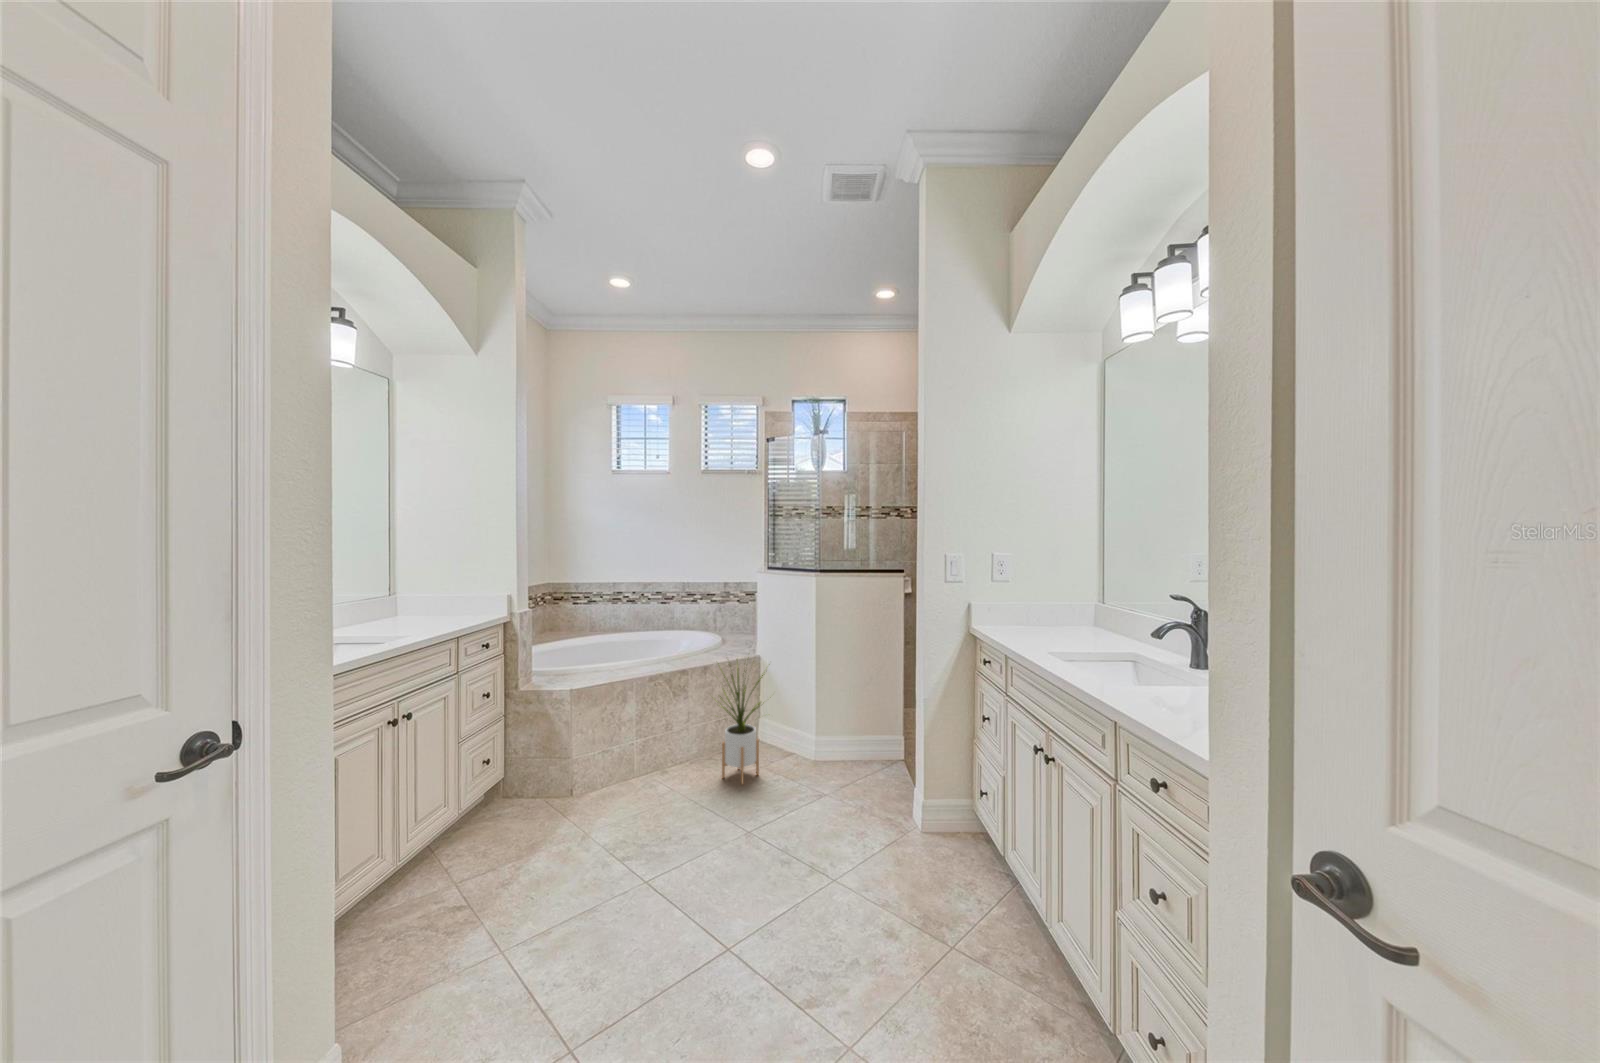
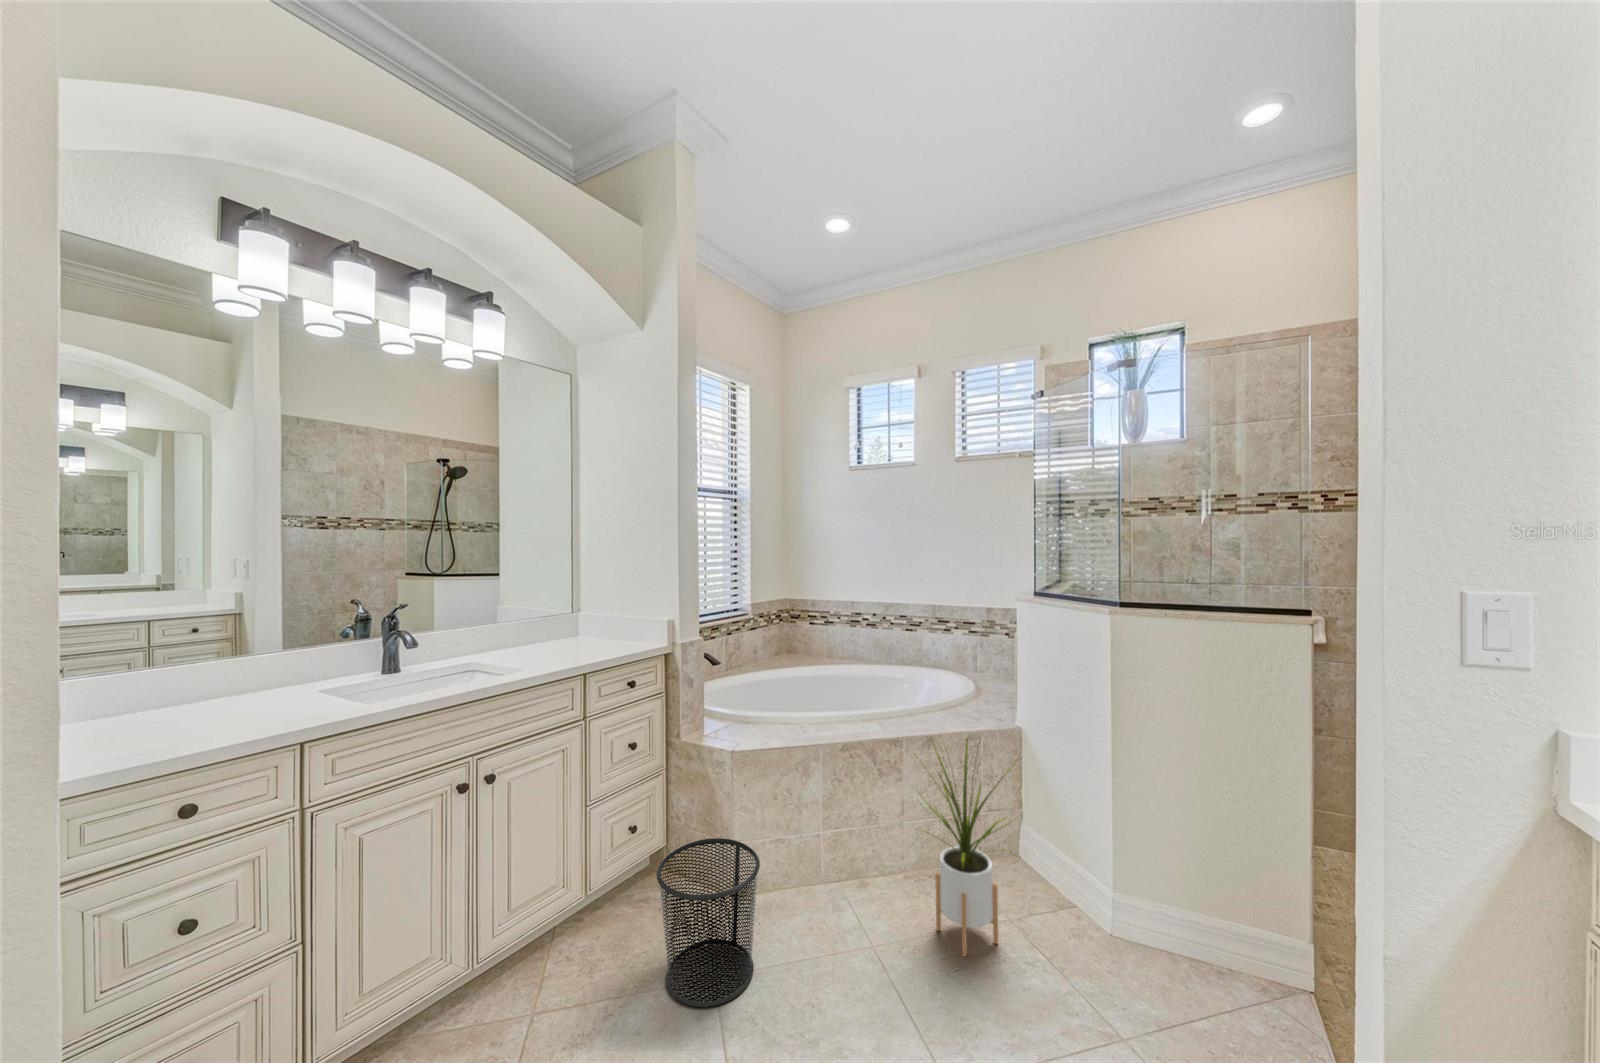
waste bin: none [544,745,621,851] -> present [657,838,760,1007]

